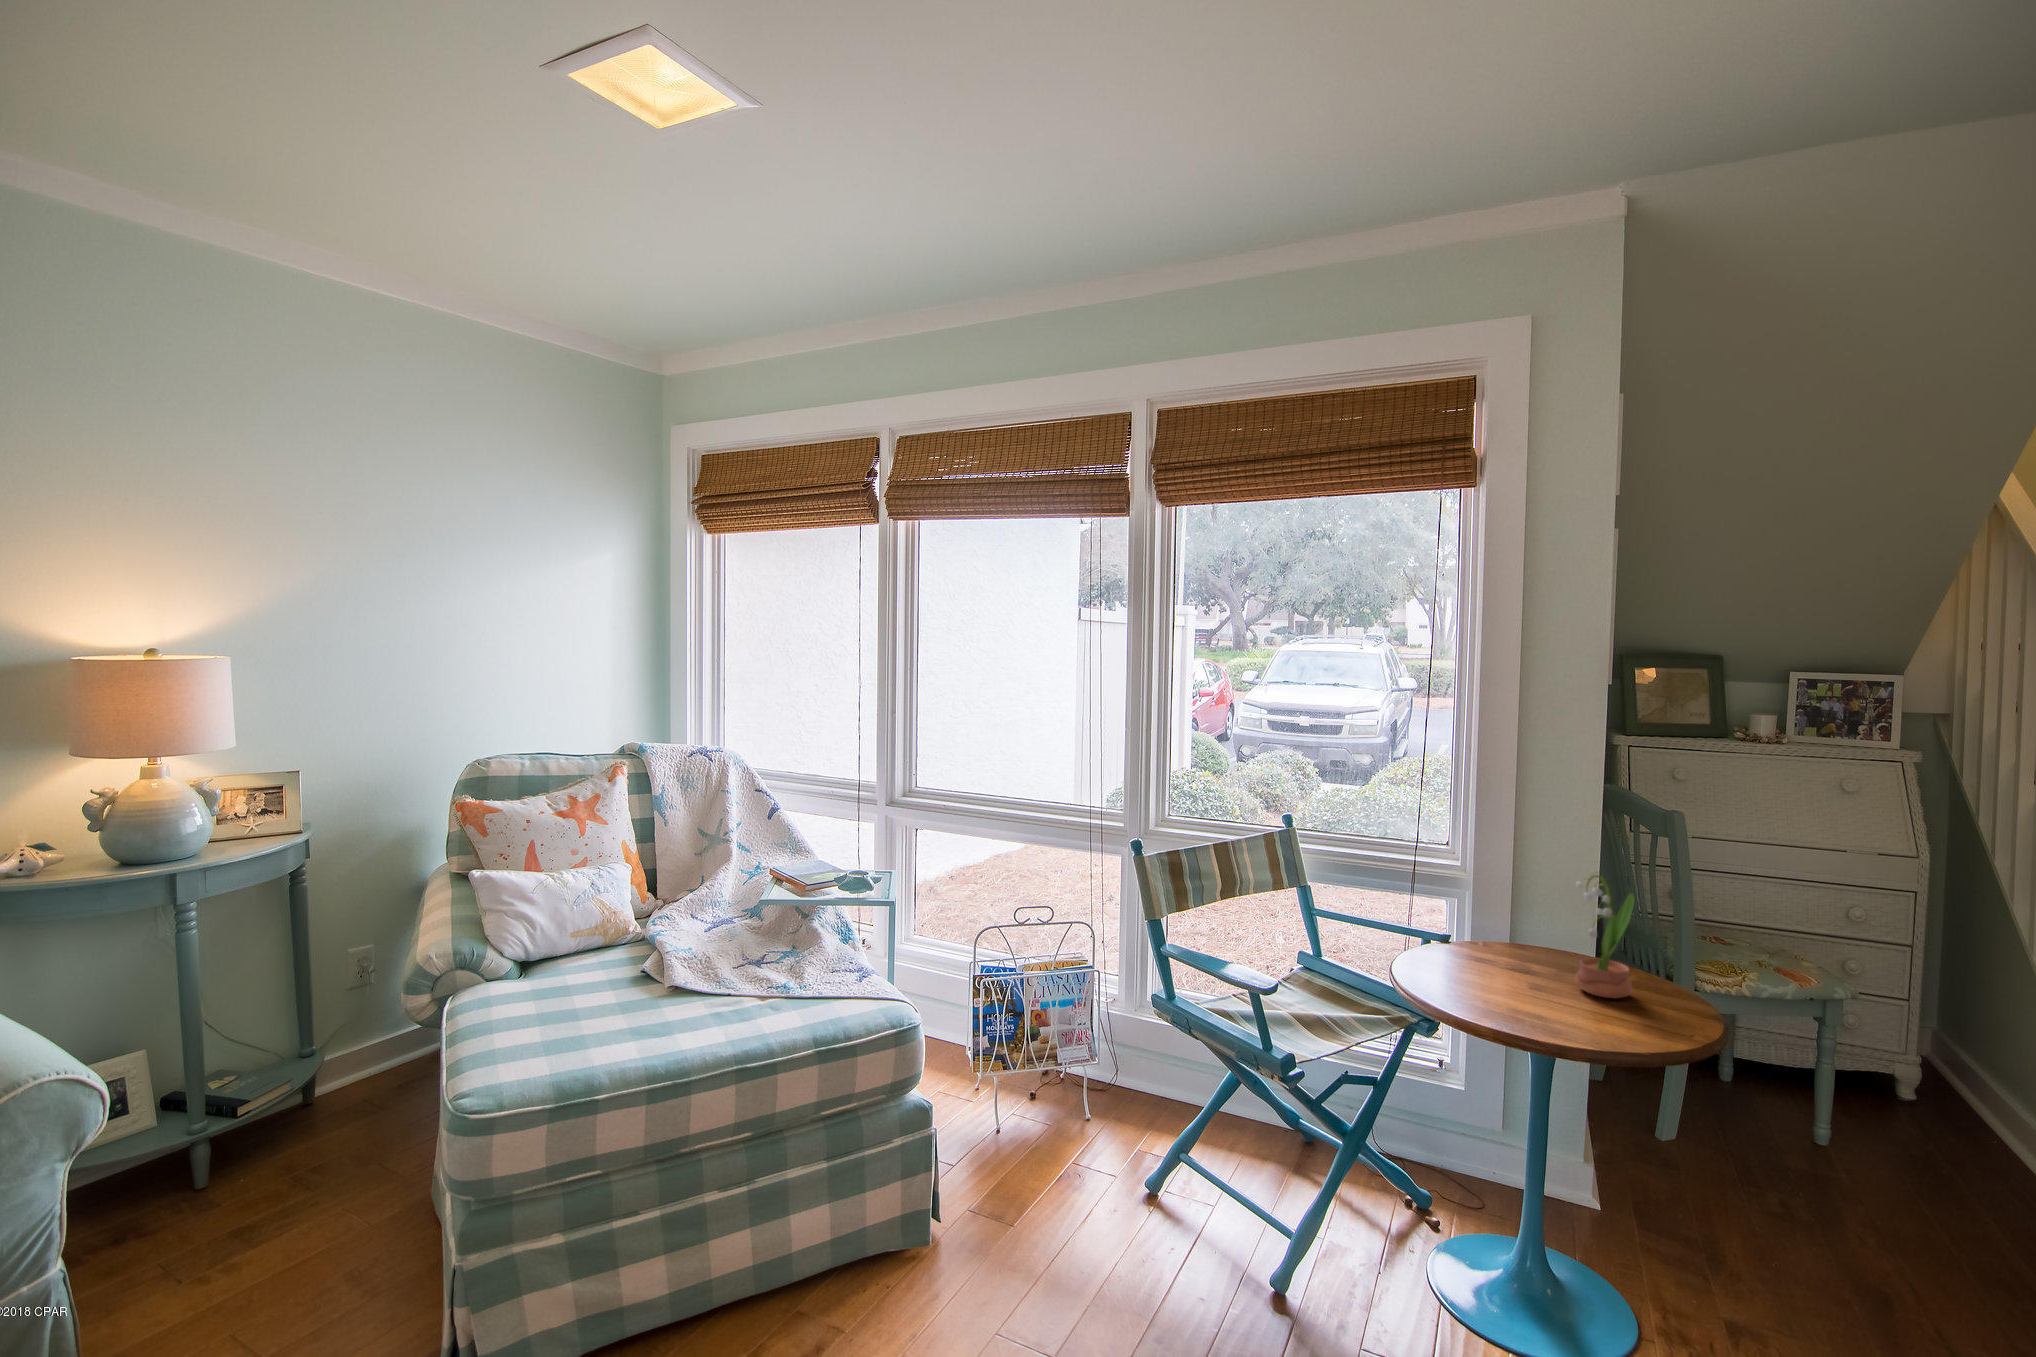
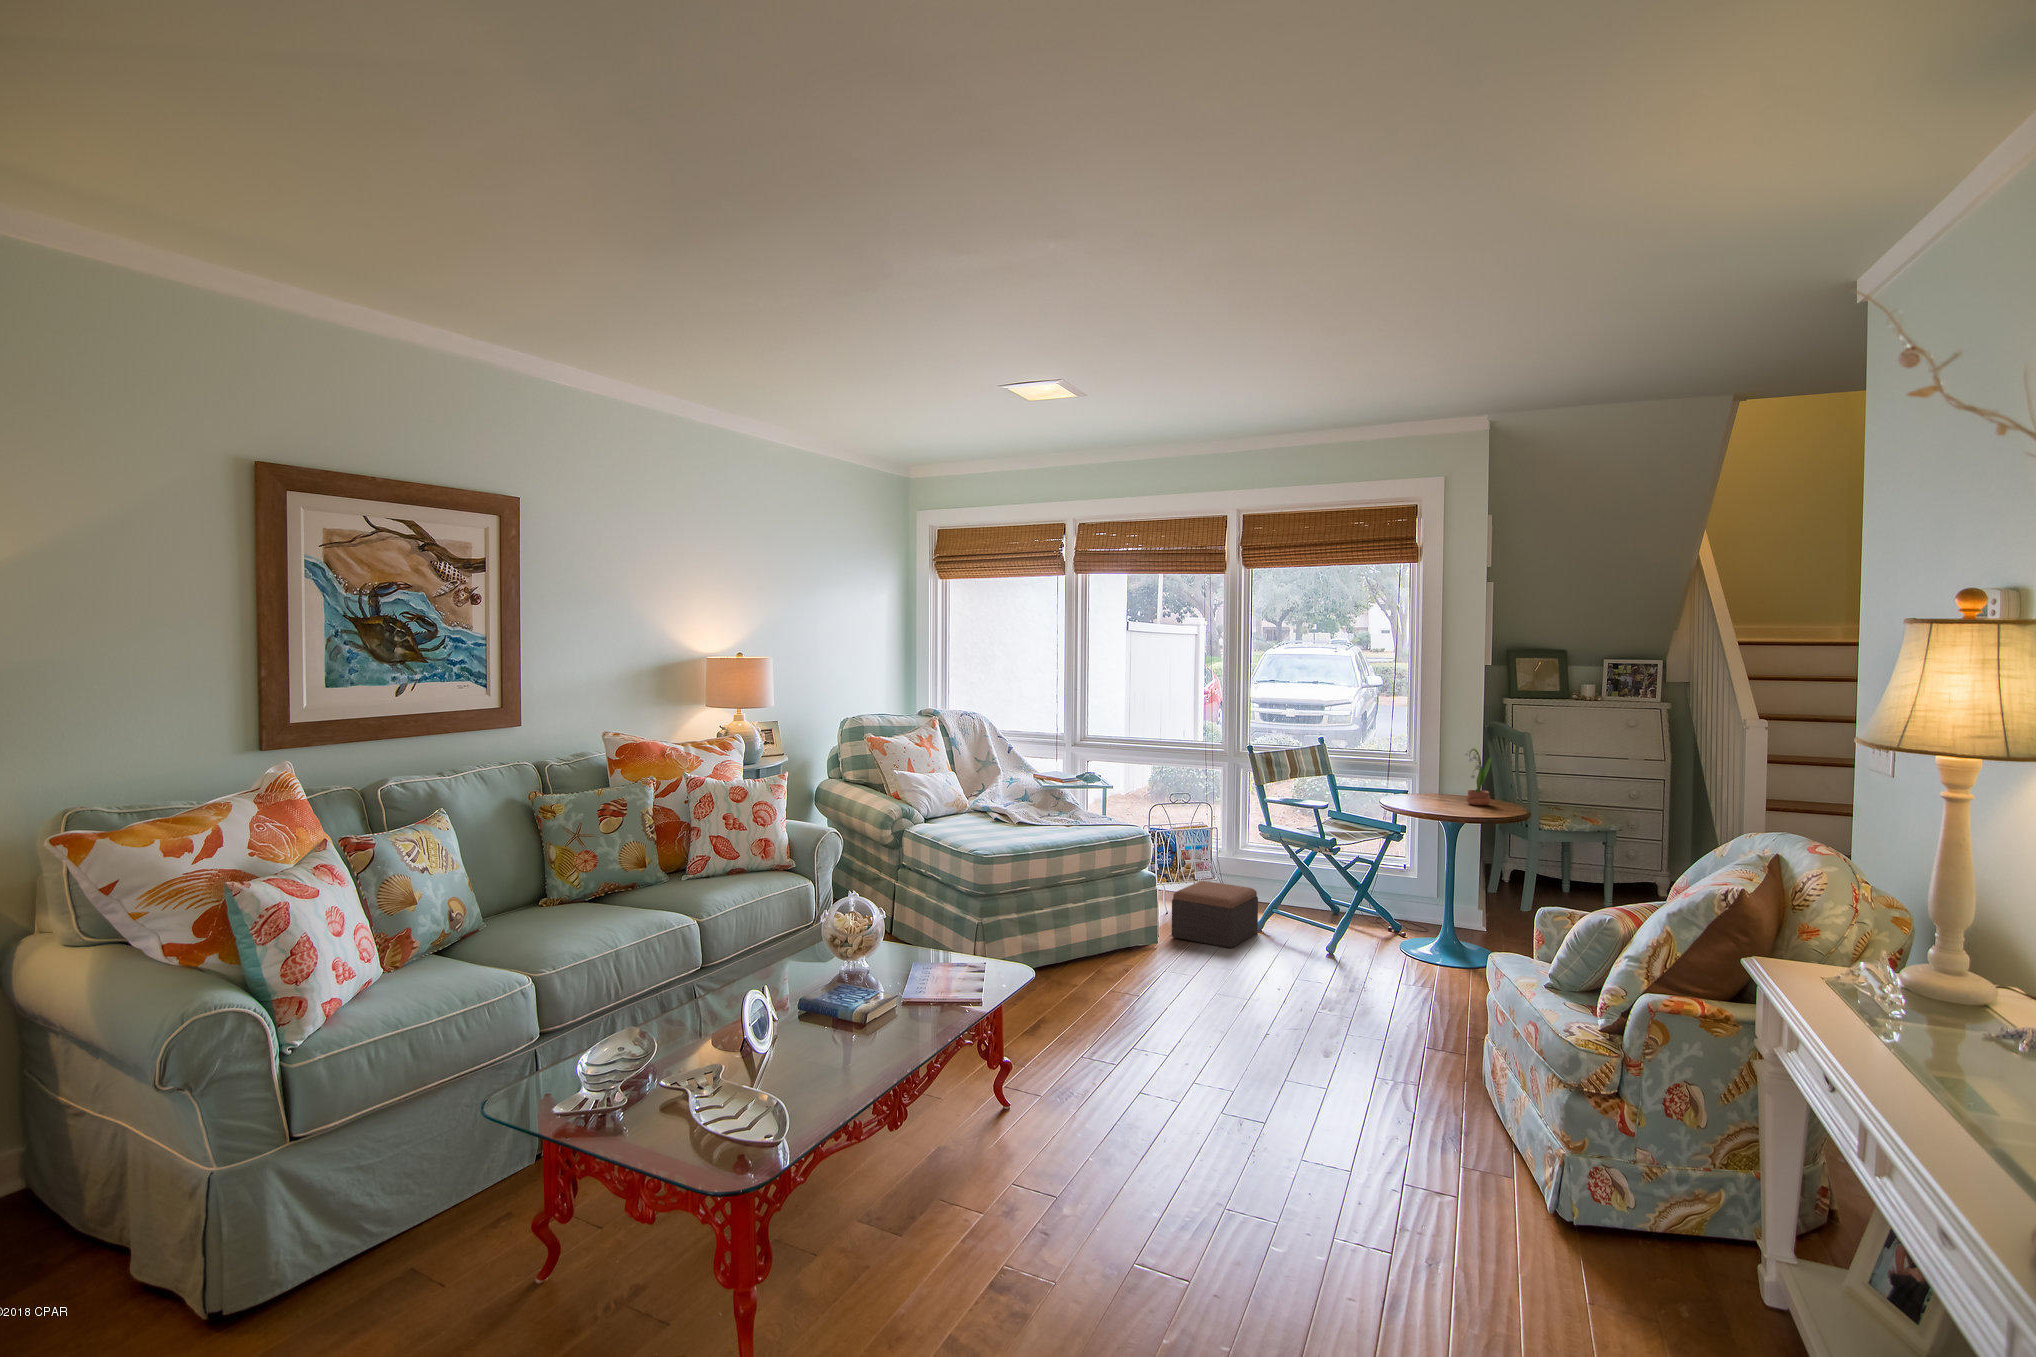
footstool: none [972,1088,1146,1266] -> present [1172,881,1258,948]

